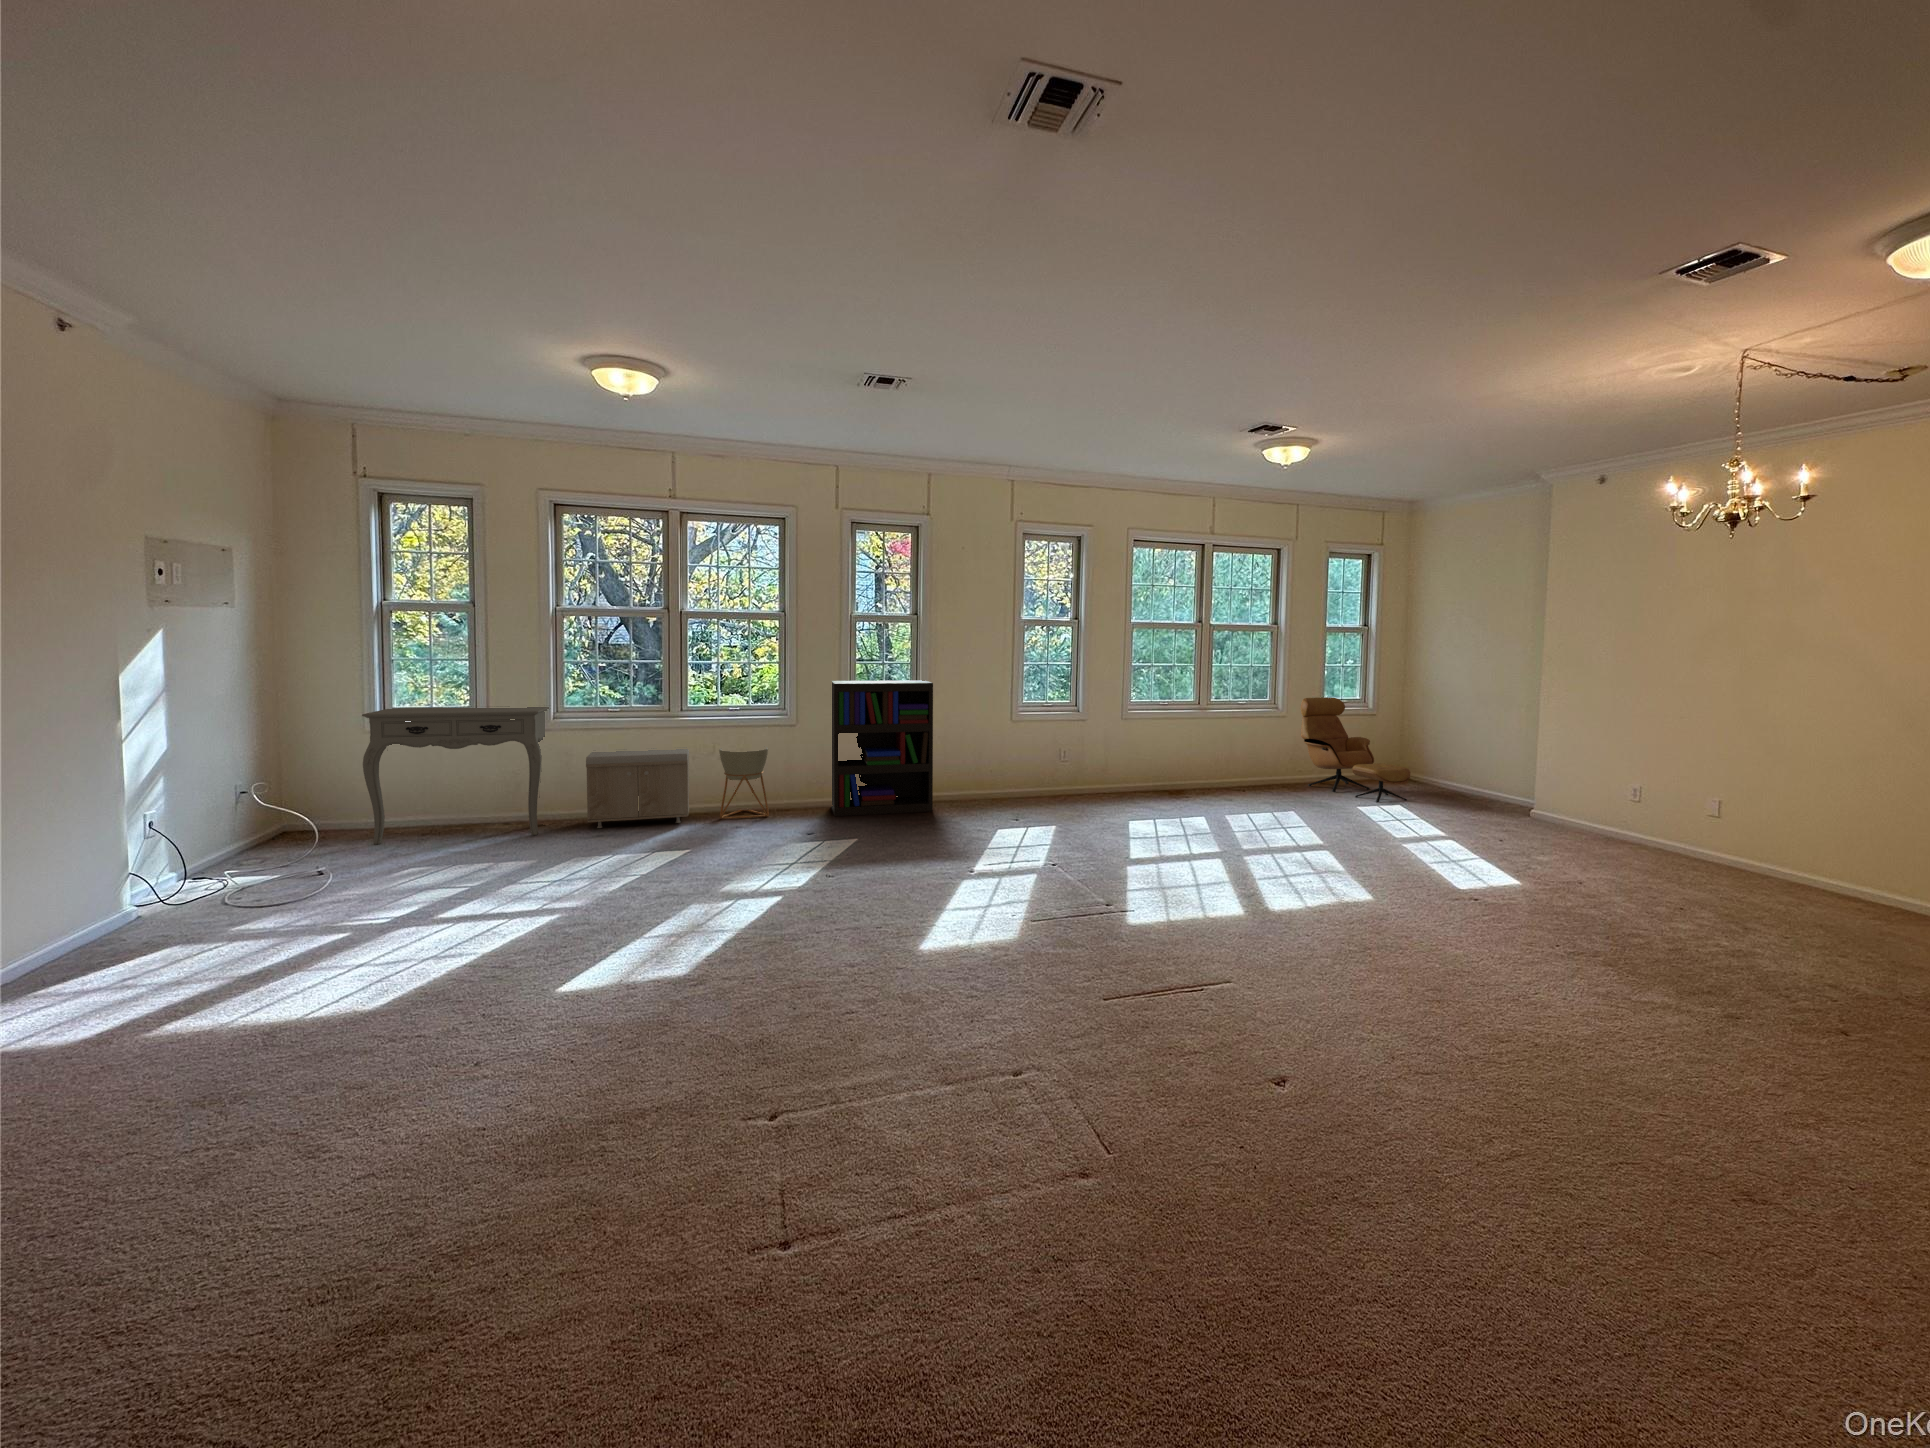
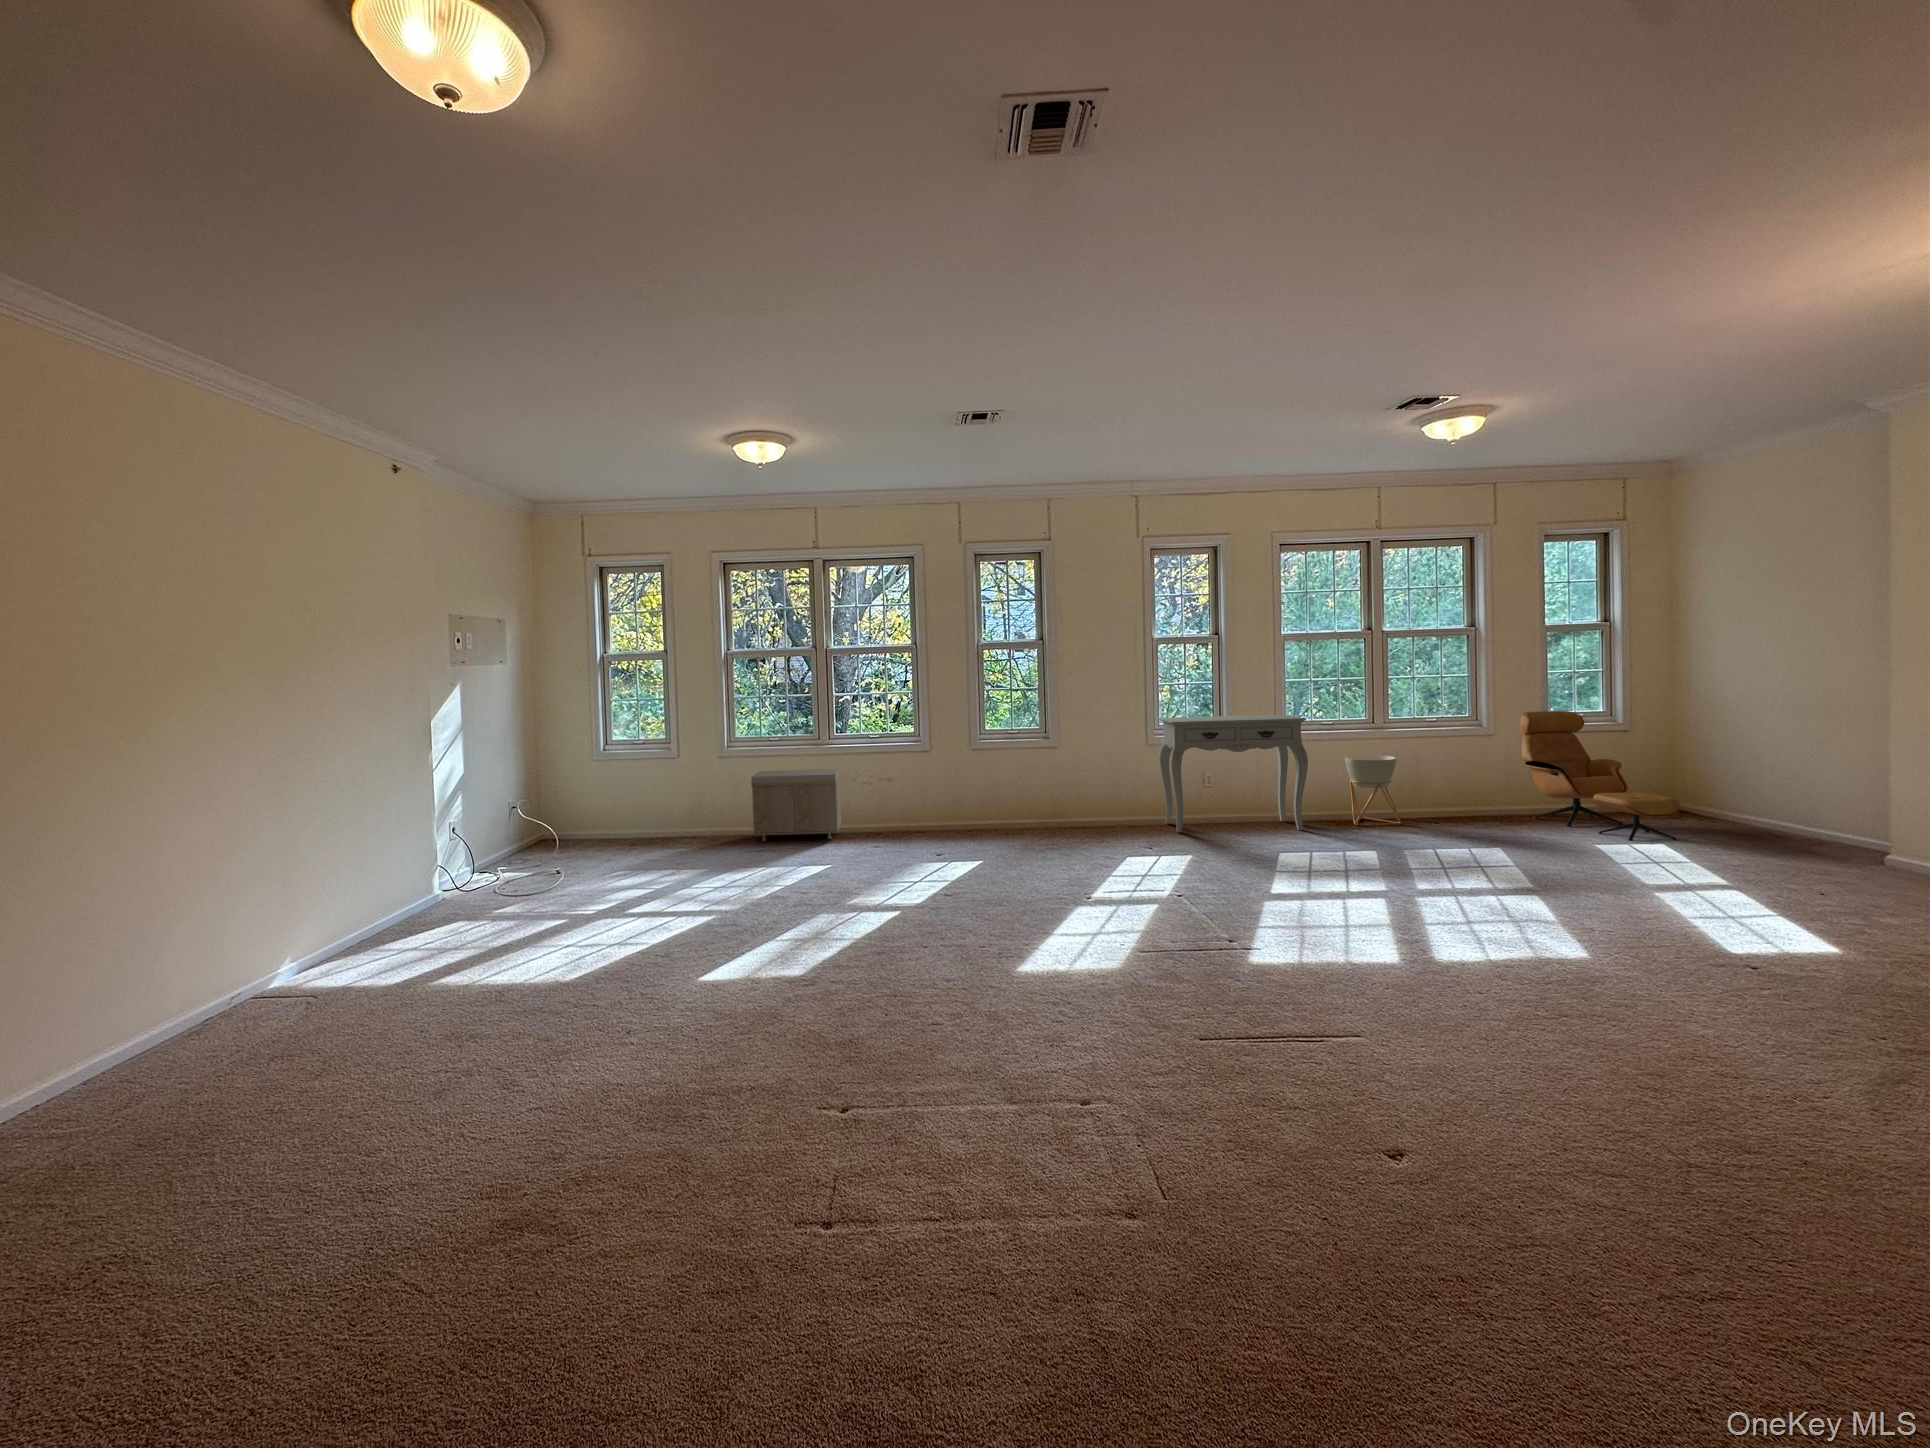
bookshelf: present [831,680,933,816] -> none [967,701,1069,837]
console table: present [362,706,549,845] -> present [1159,715,1308,833]
planter: present [719,747,769,819] -> present [1345,755,1401,825]

